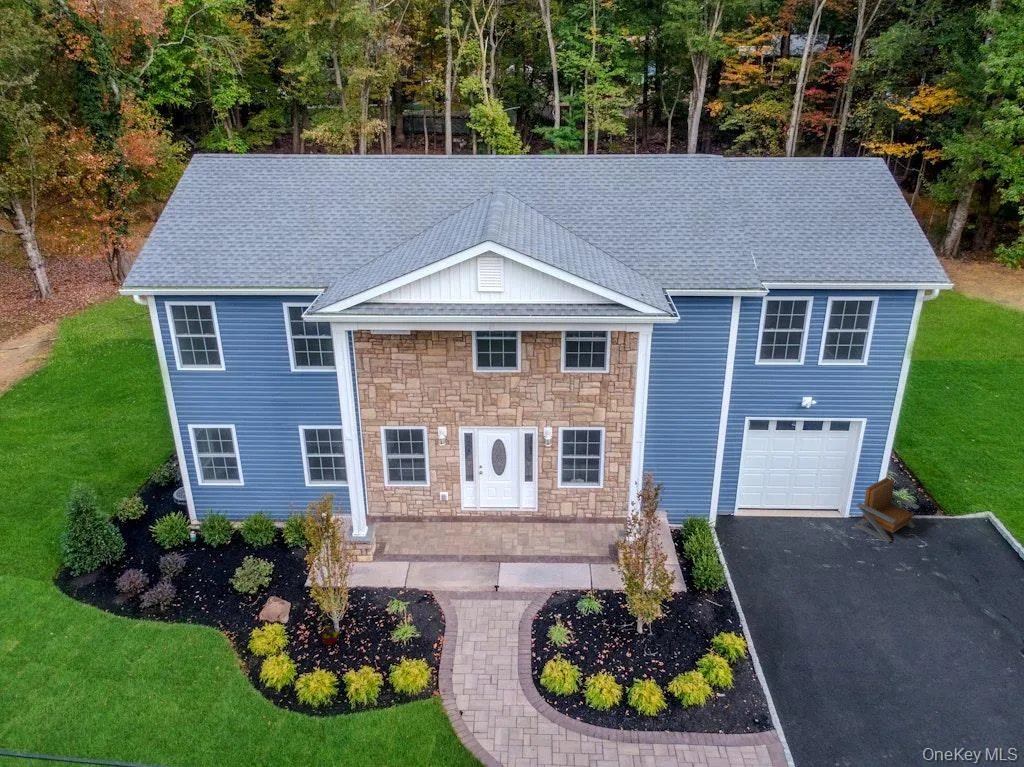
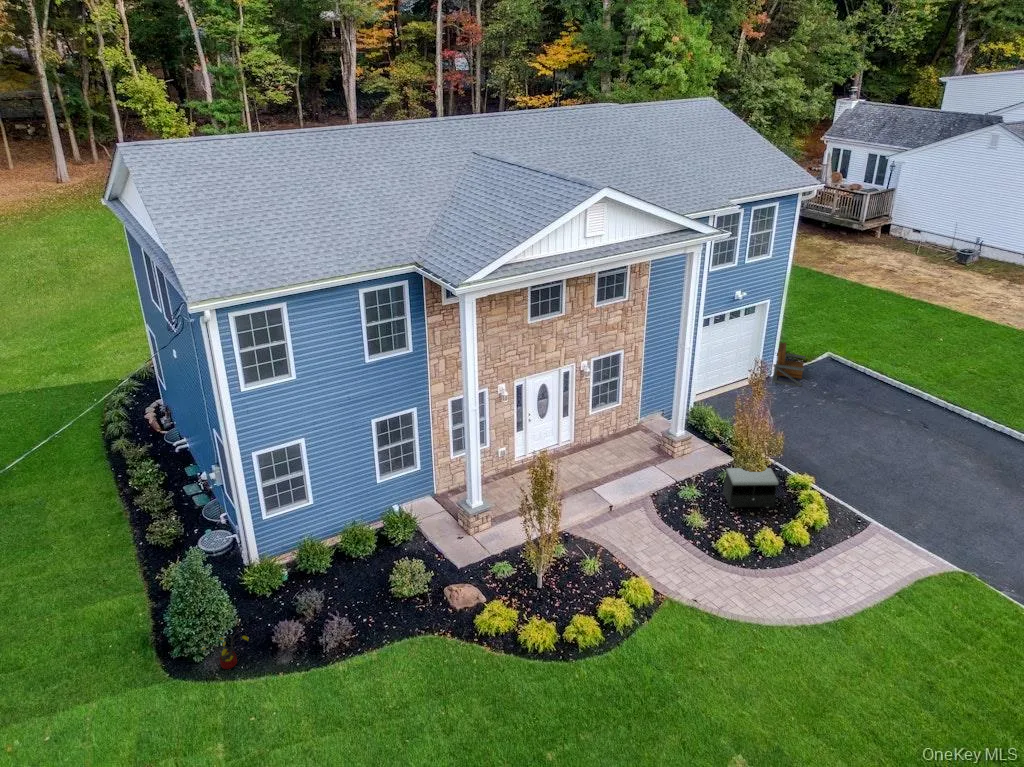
storage bench: none [607,596,672,665] -> present [723,468,778,508]
decorative plant: present [321,611,339,645] -> present [202,635,248,669]

